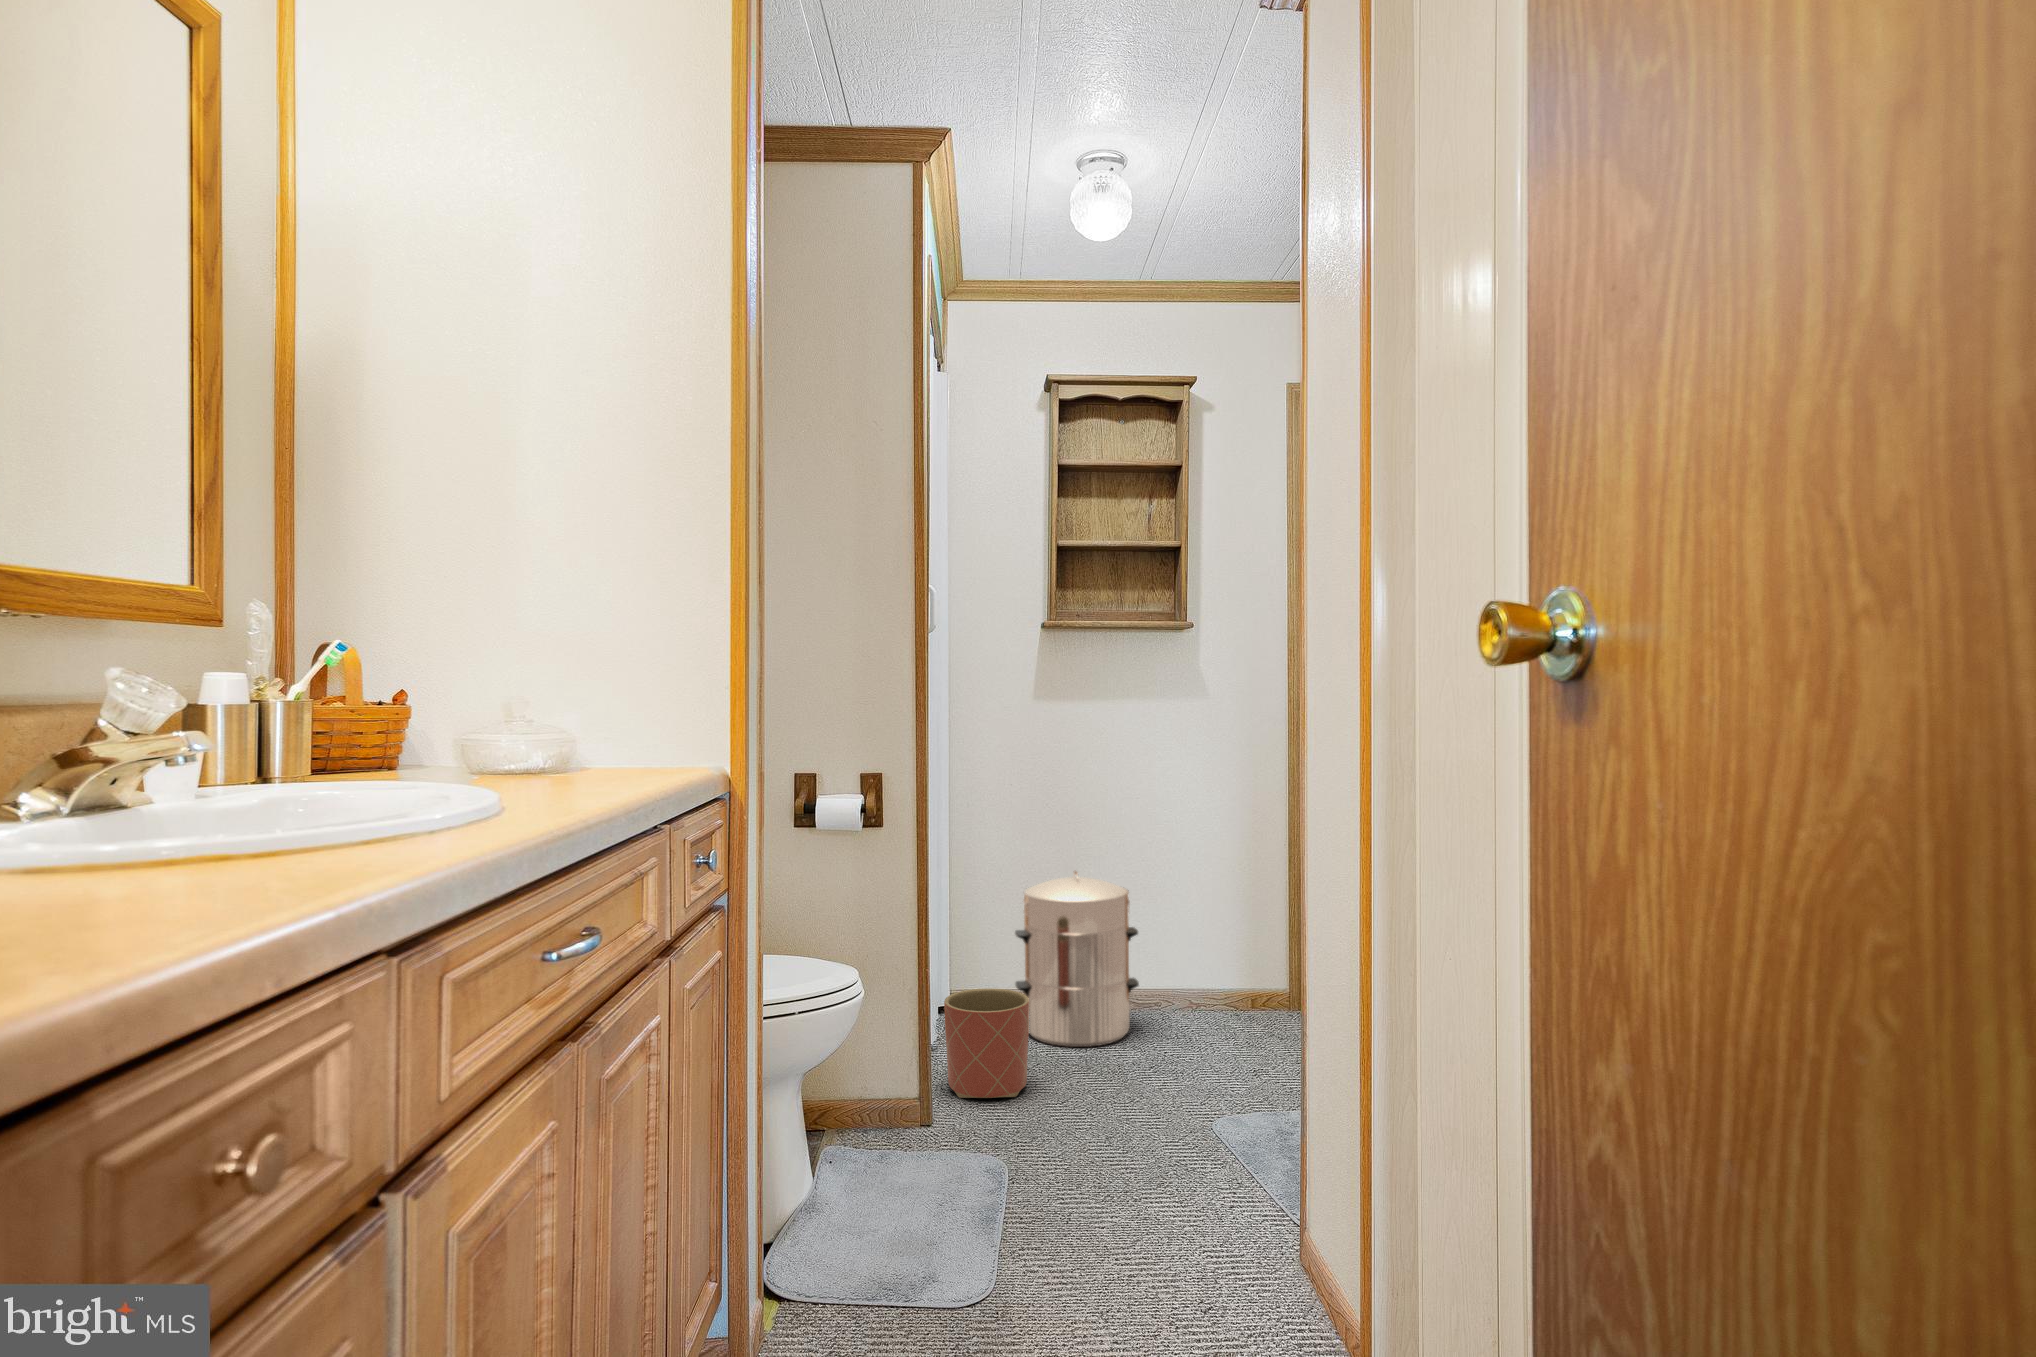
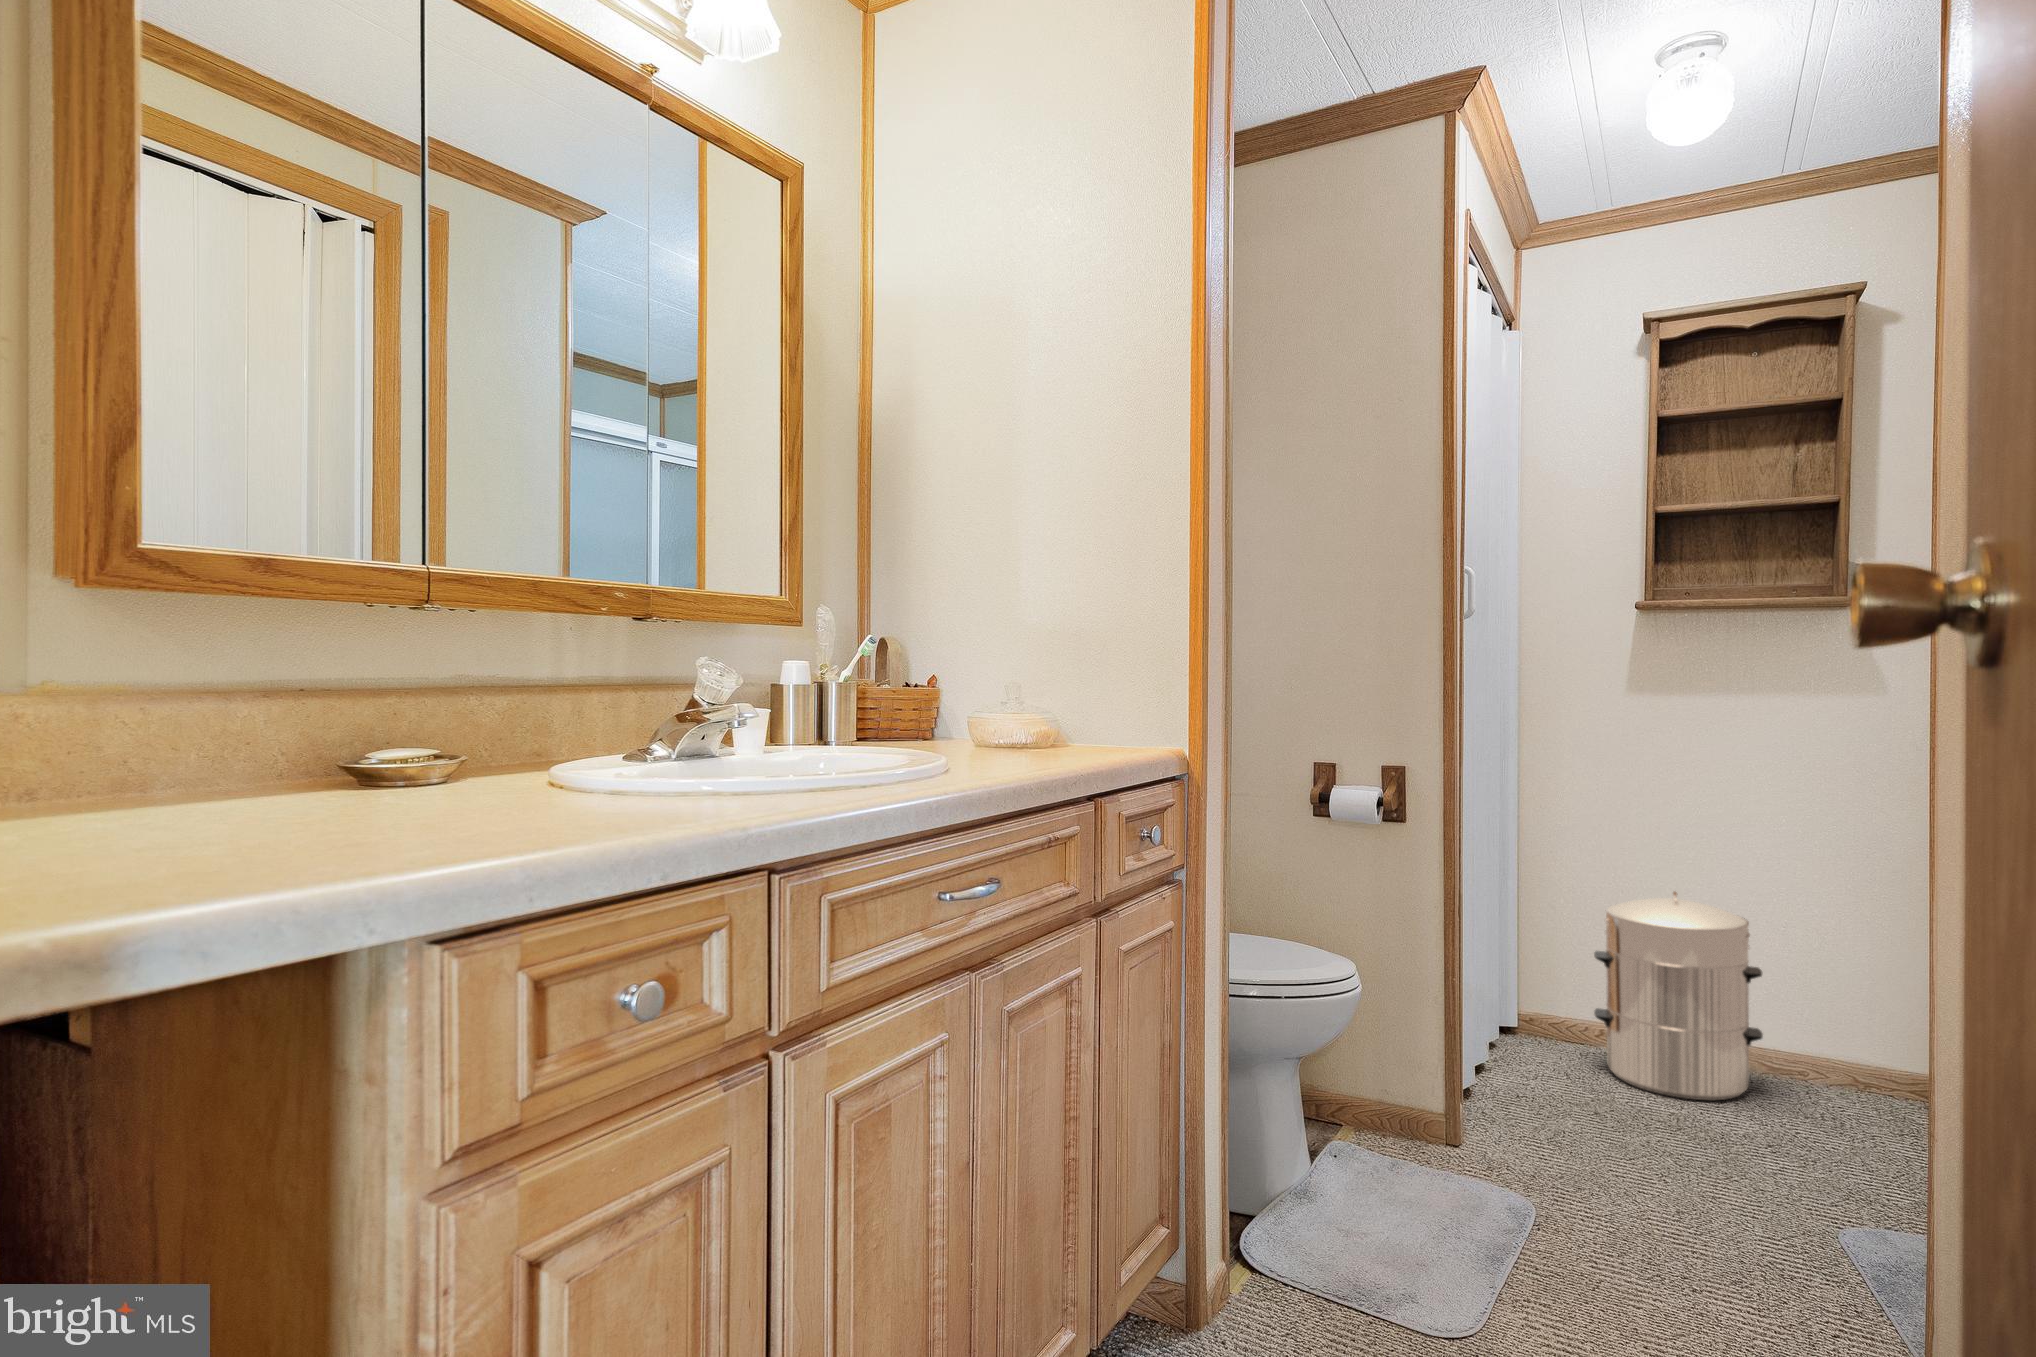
planter: present [944,989,1029,1098] -> none [1489,1008,1593,1135]

